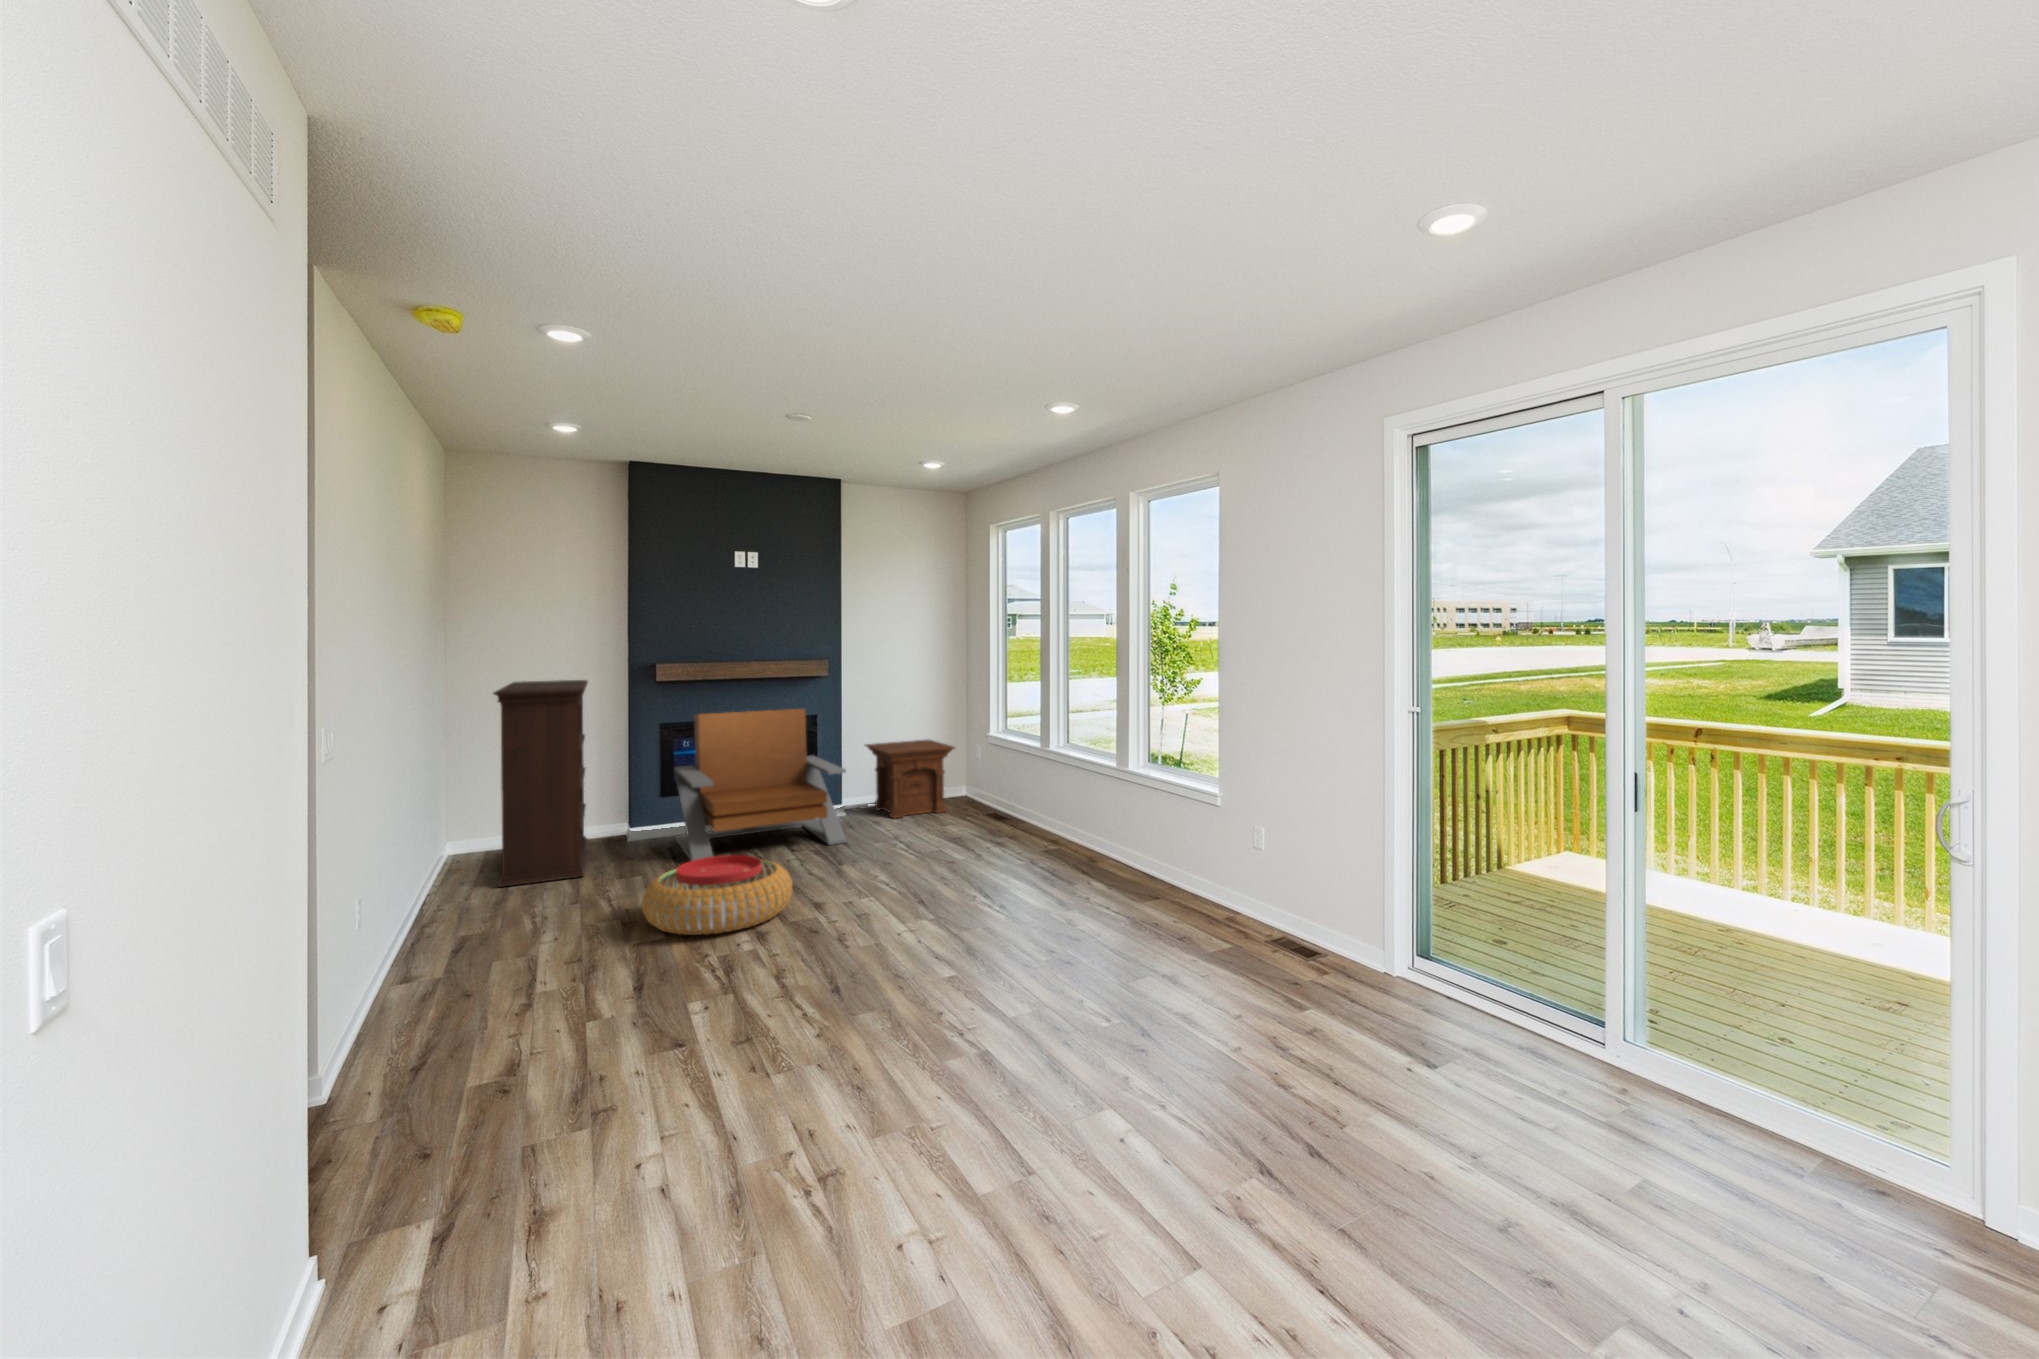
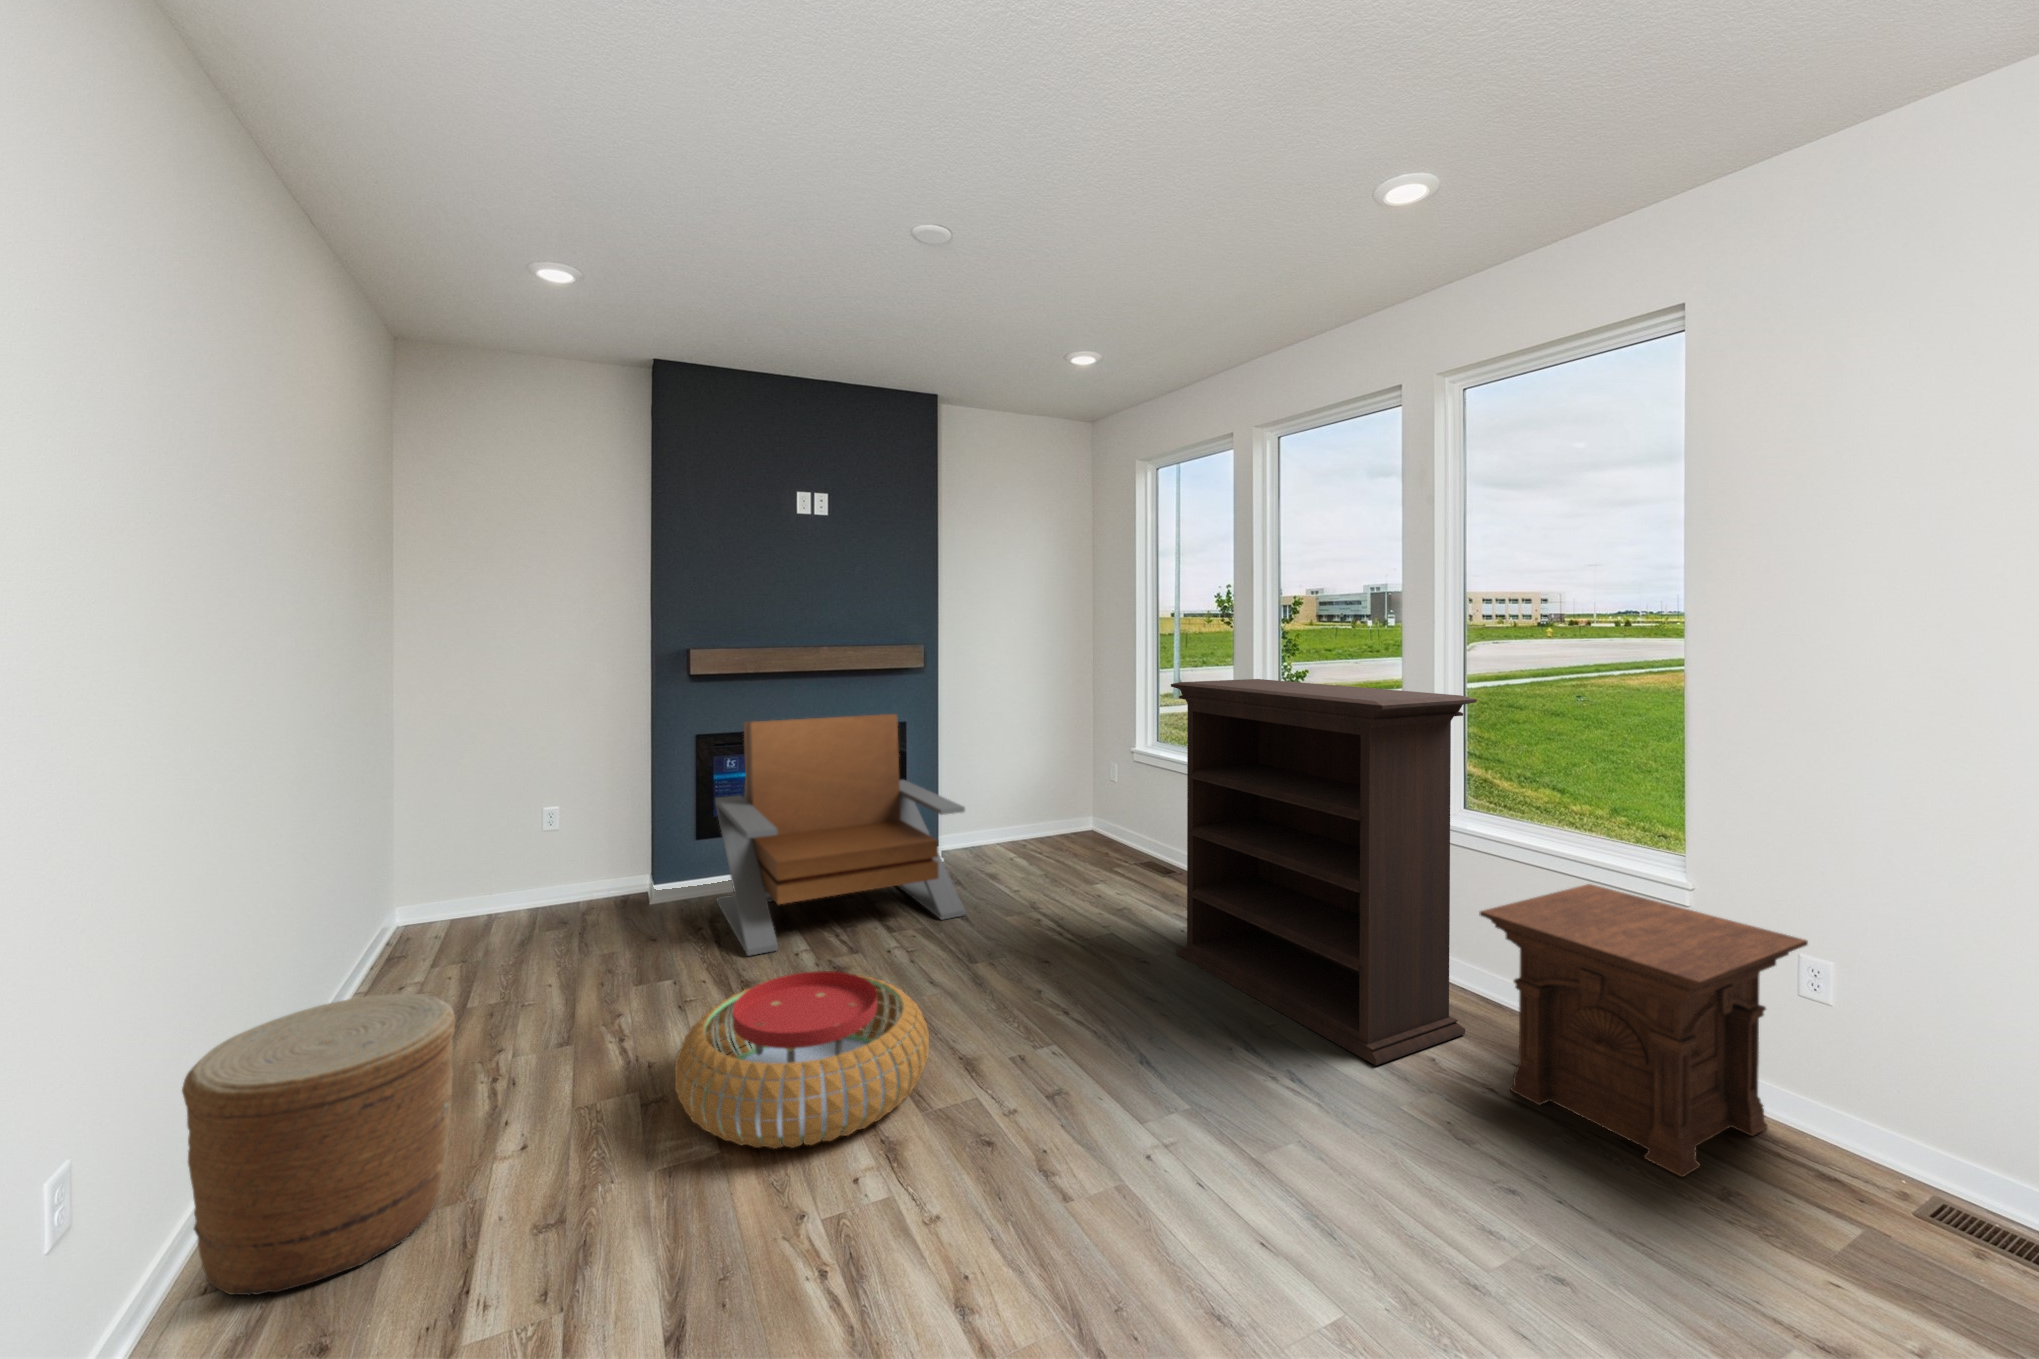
bookshelf: present [493,680,588,887] -> present [1171,679,1477,1065]
side table: present [865,739,955,818] -> present [1479,884,1808,1177]
woven basket: none [392,853,523,982] -> present [182,994,456,1296]

